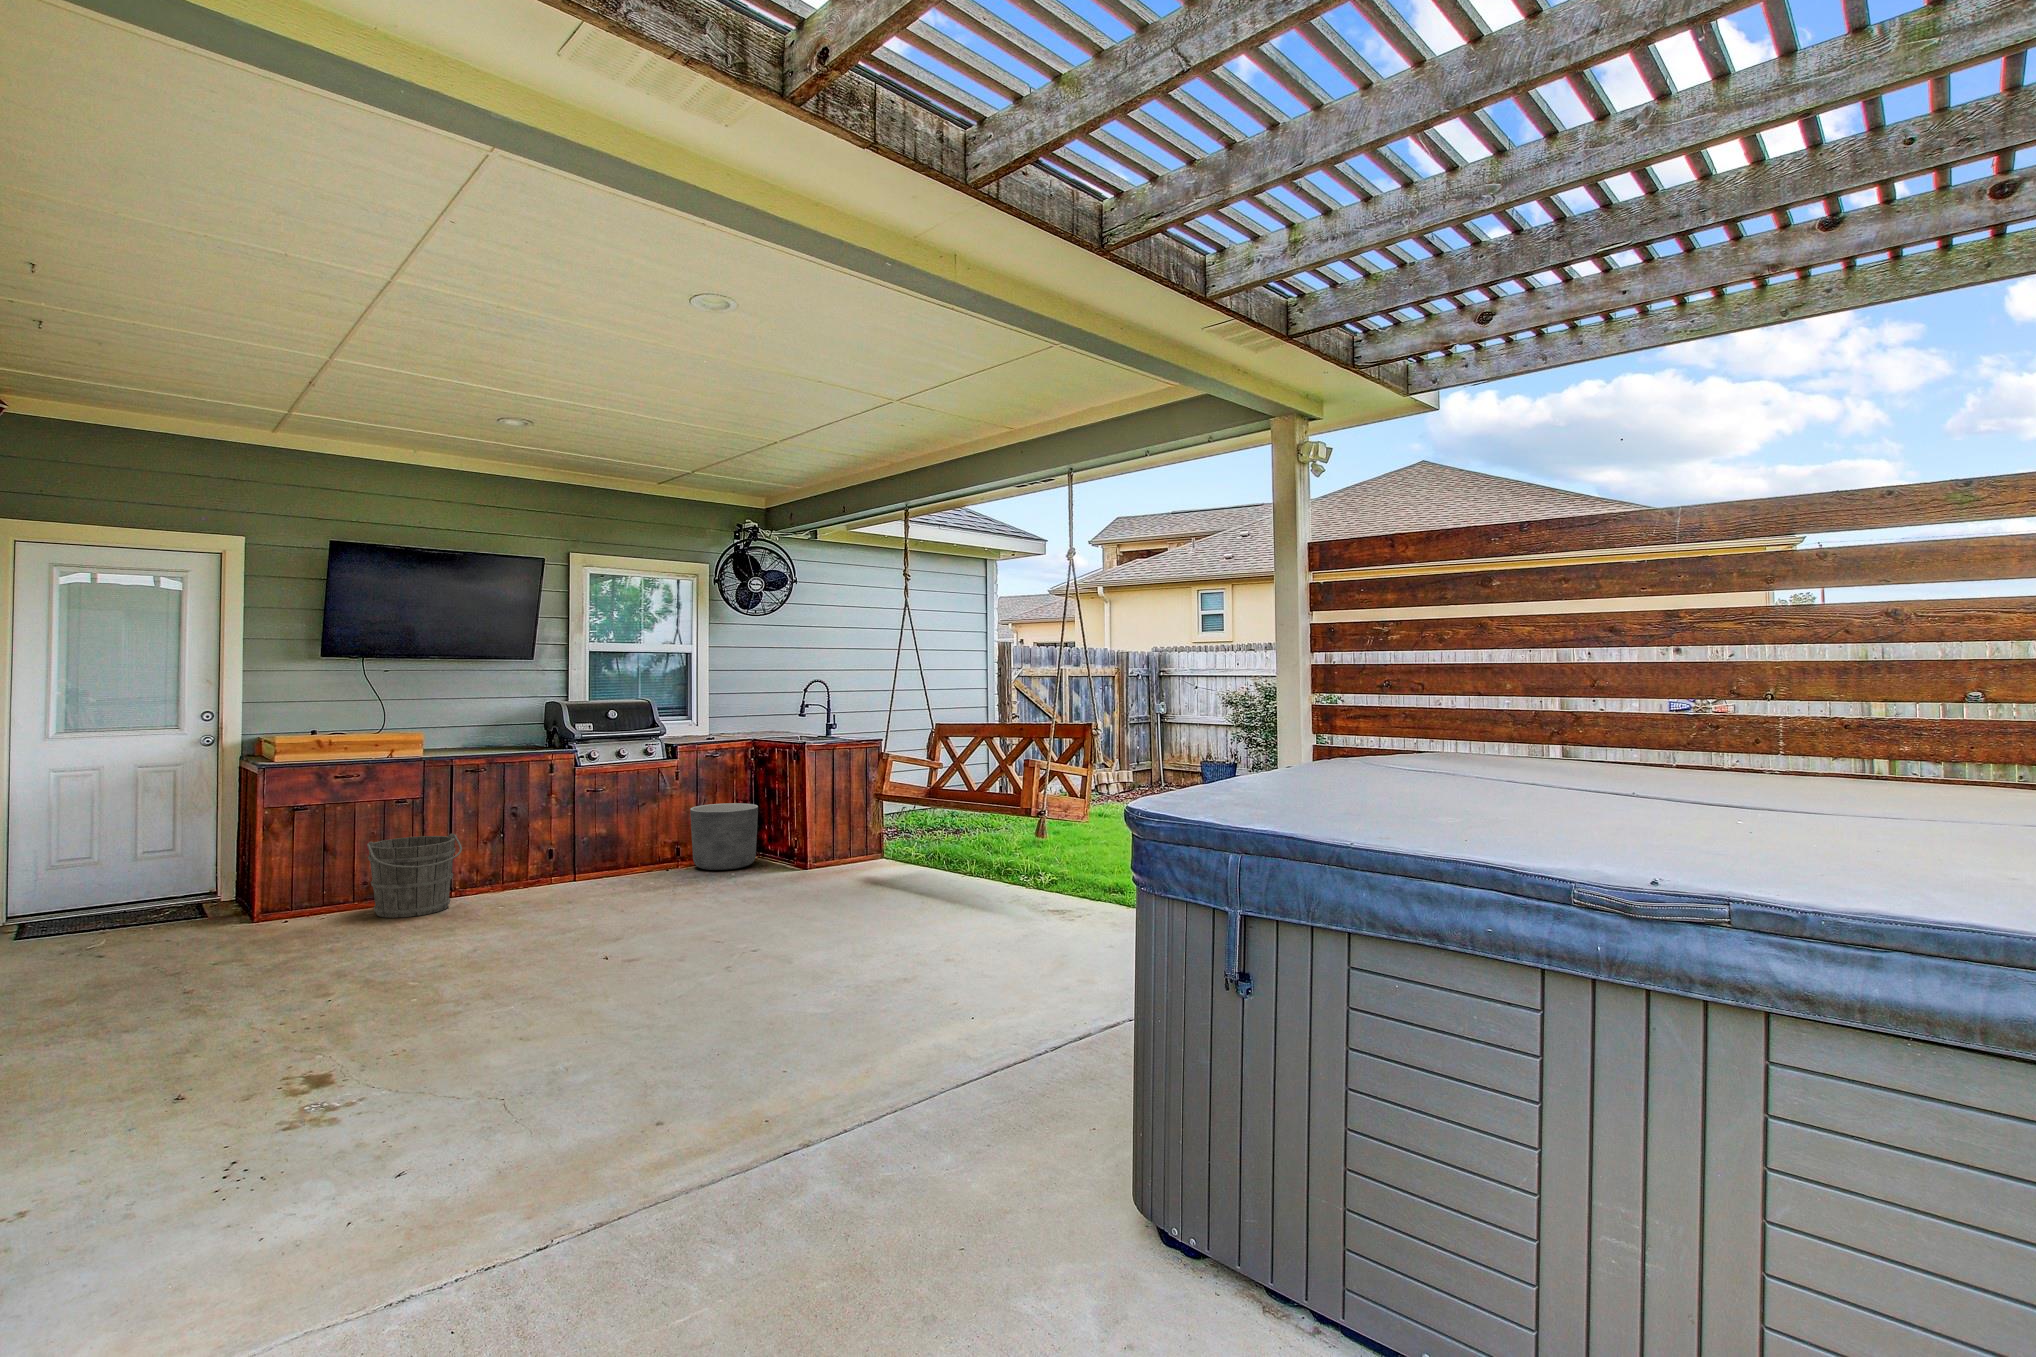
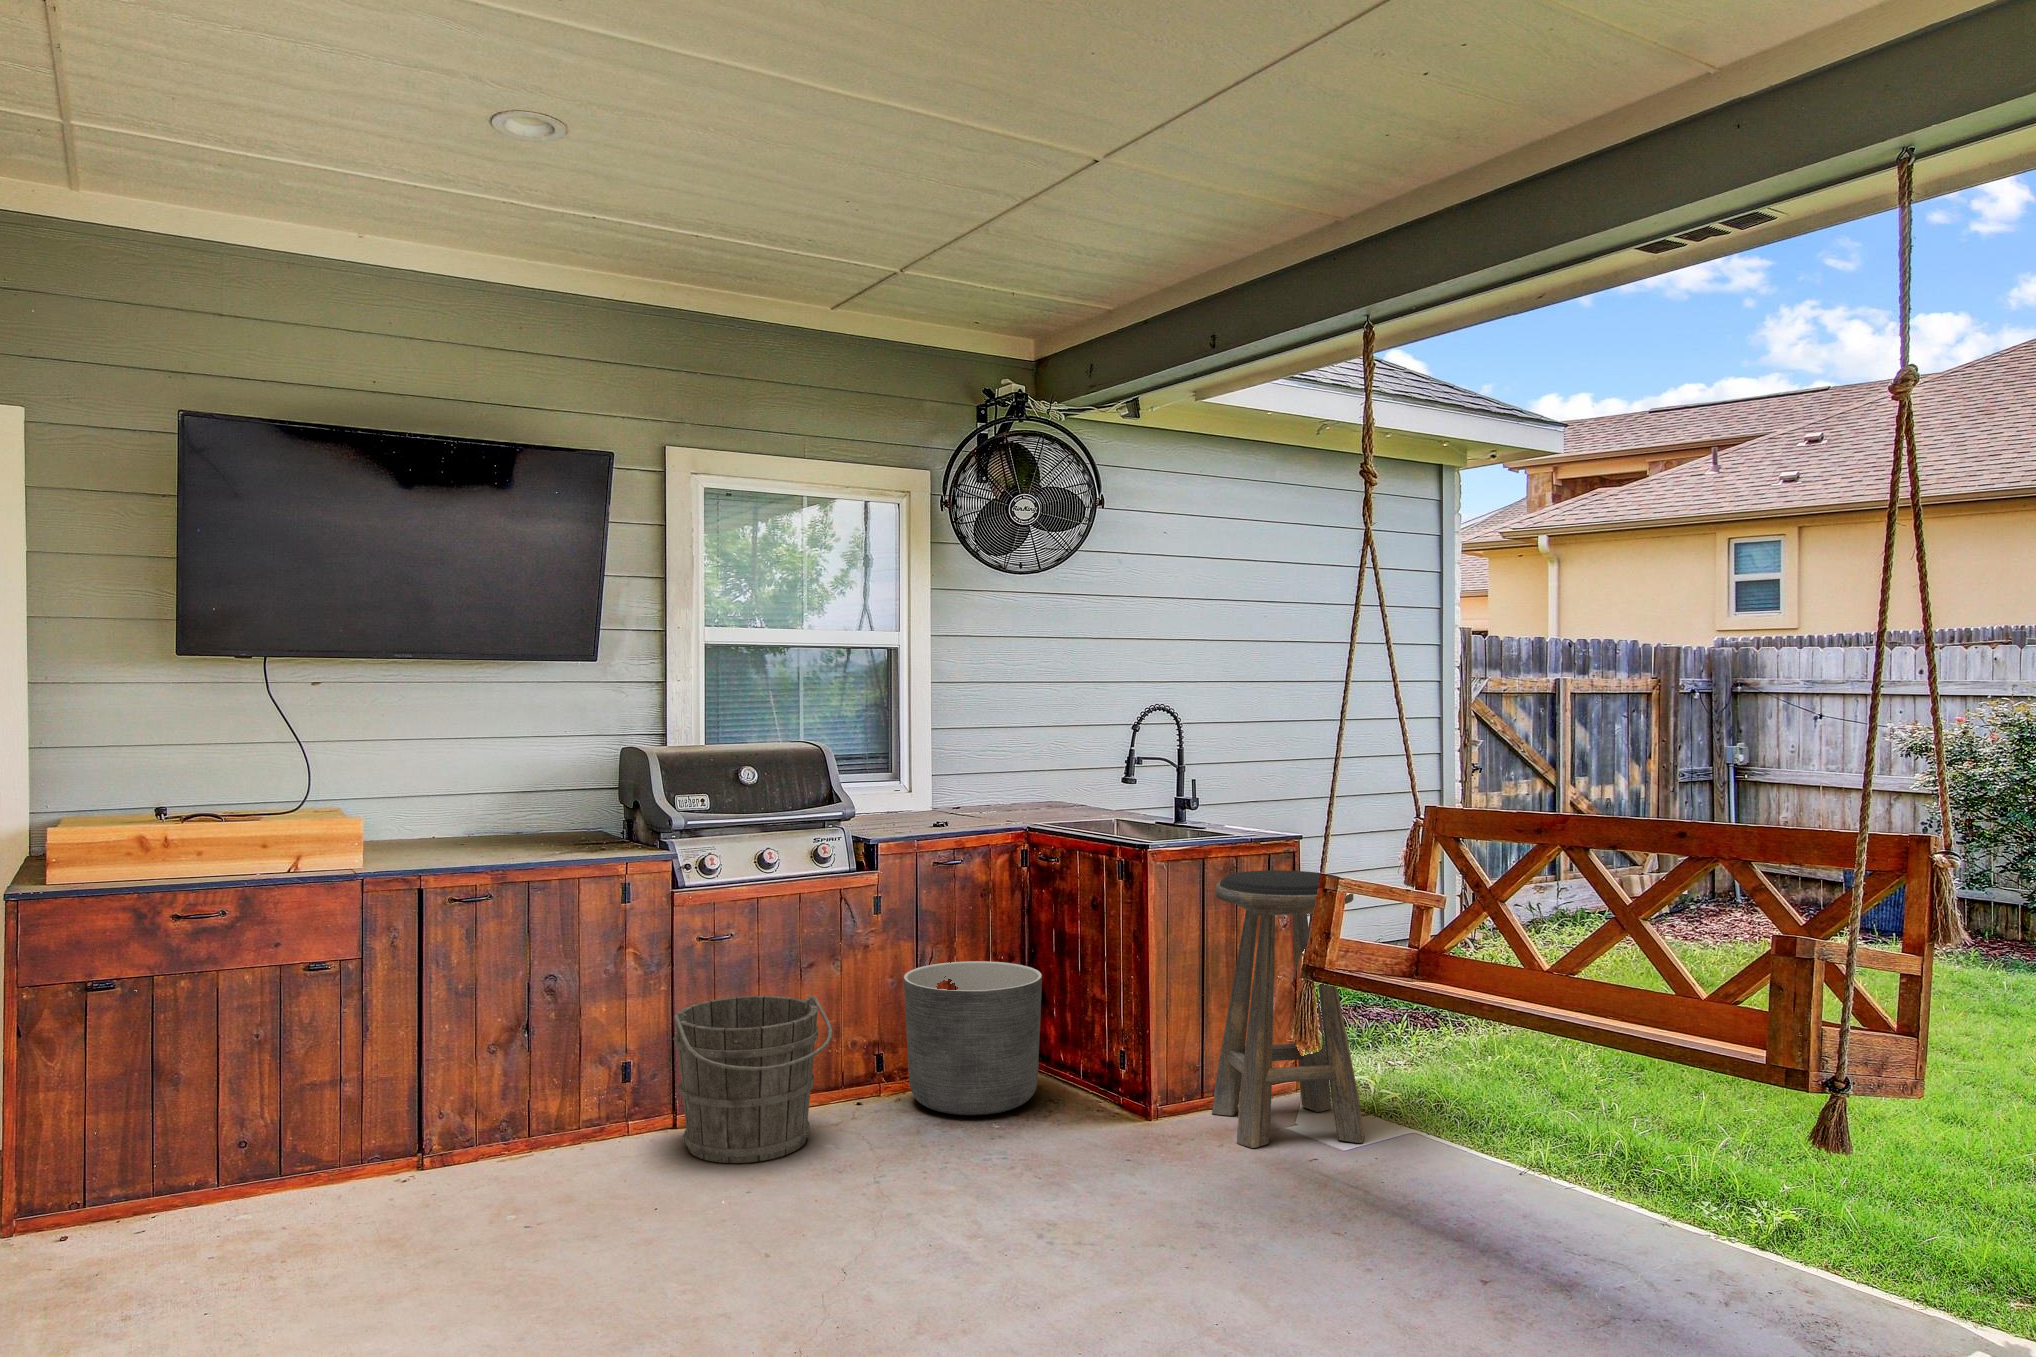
stool: none [836,755,899,873] -> present [1212,870,1364,1148]
bucket: present [367,834,462,918] -> present [673,996,832,1163]

